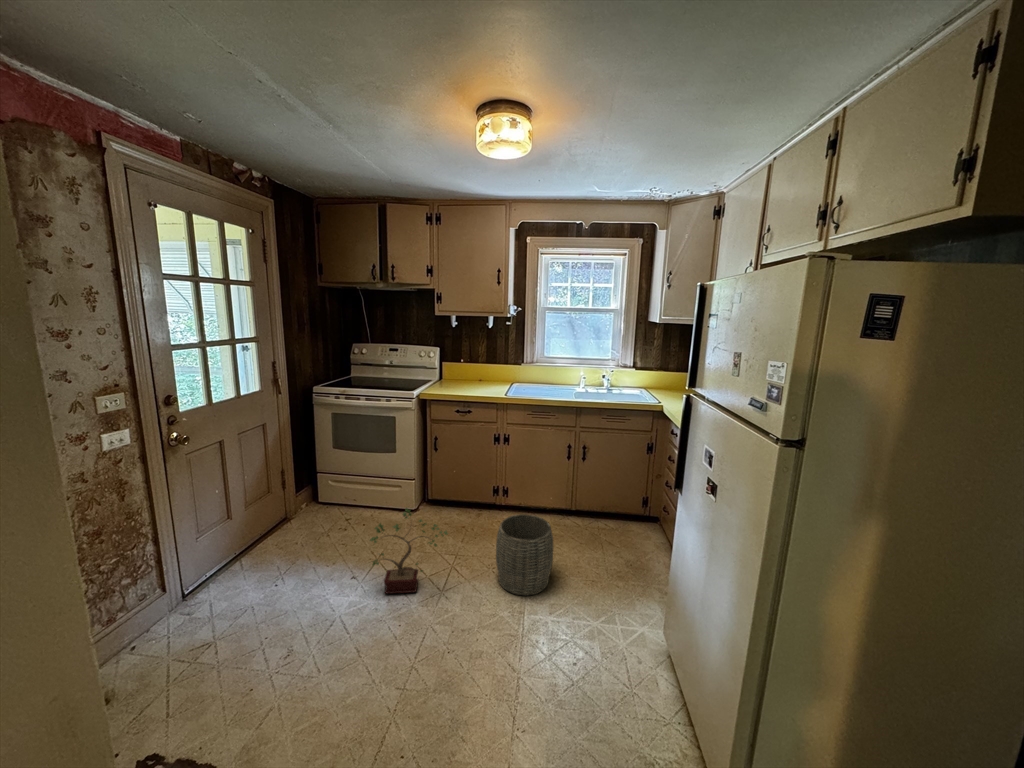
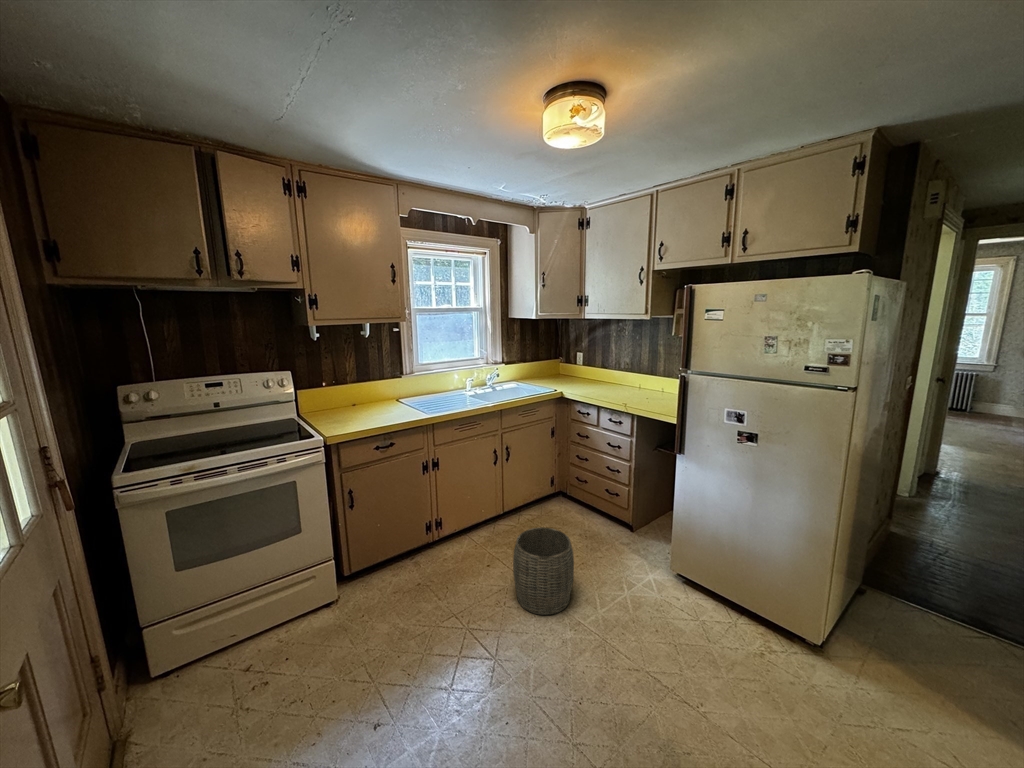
potted plant: present [370,508,448,594] -> none [423,582,507,711]

